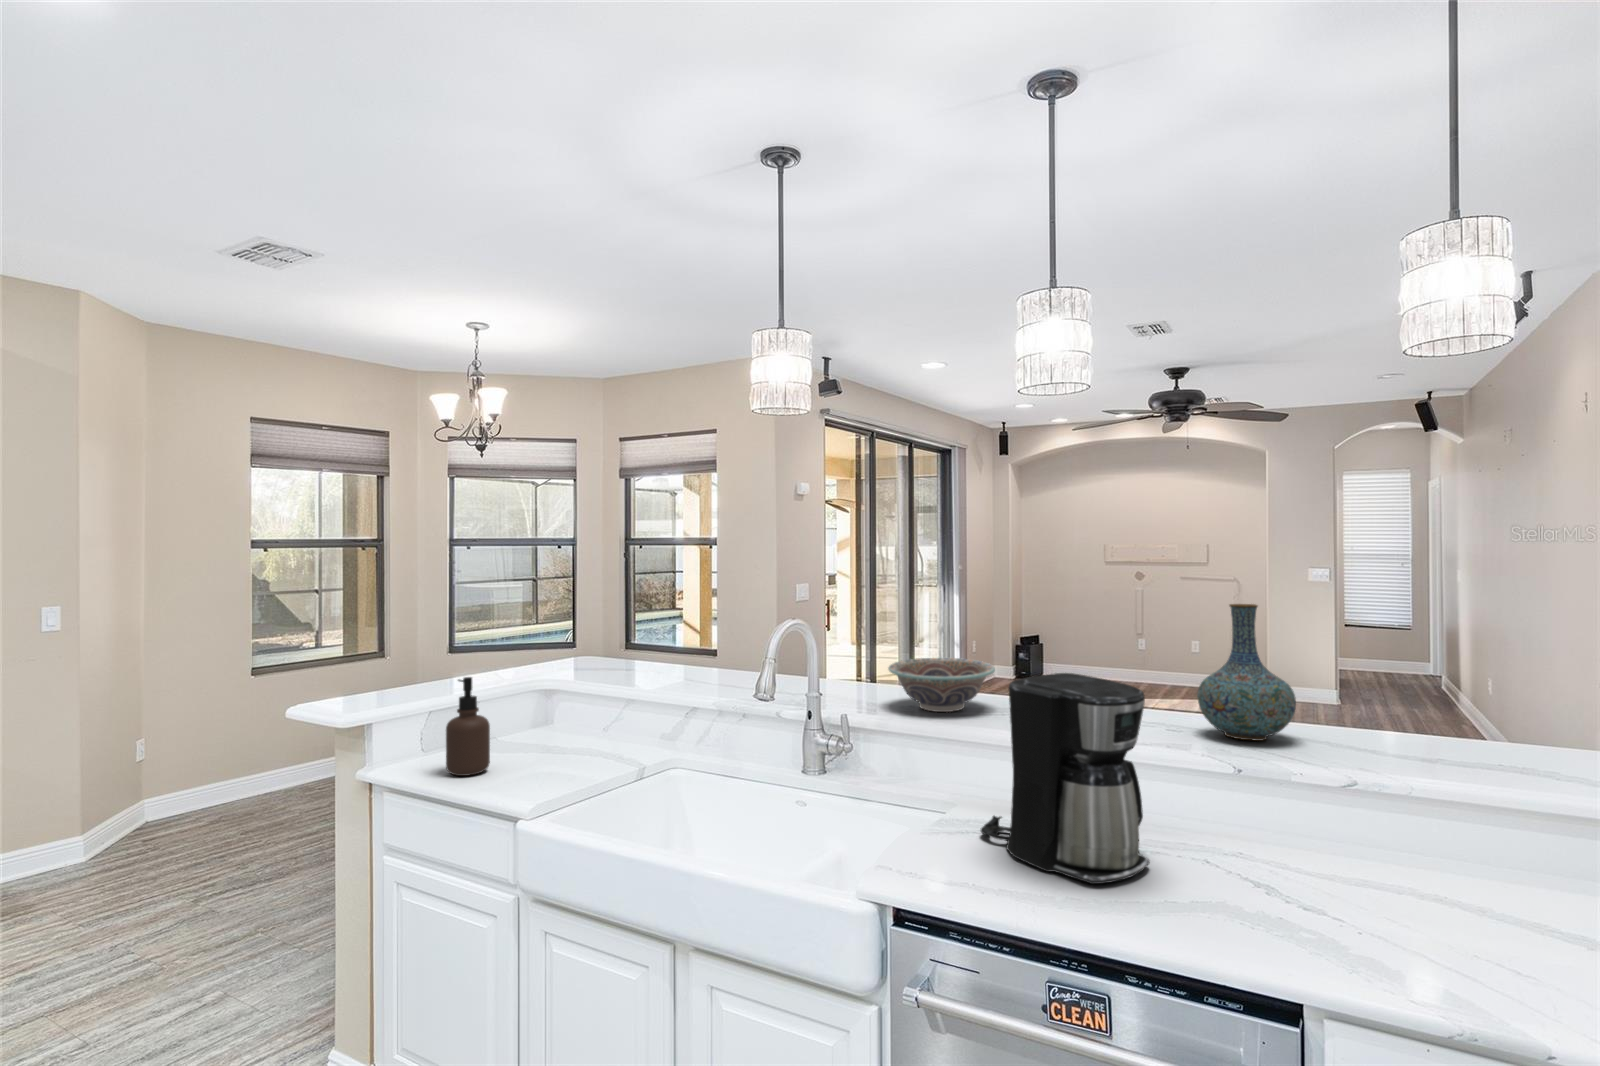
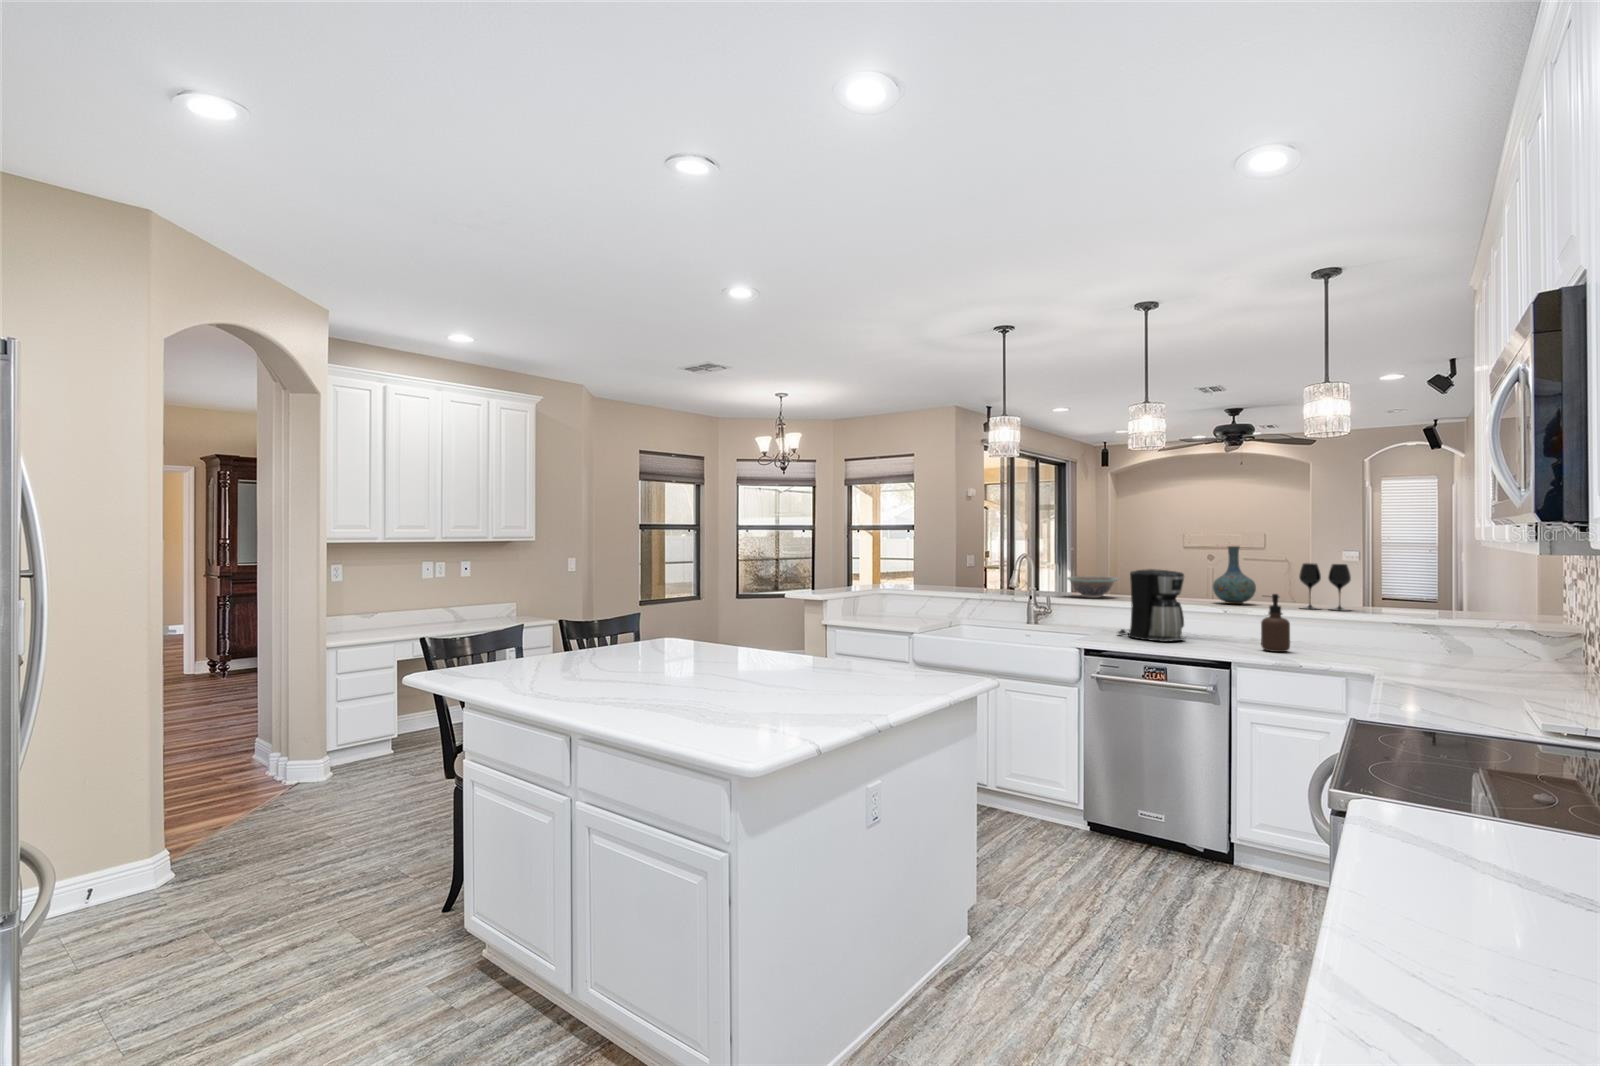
wine glass: none [1404,650,1543,777] -> present [1299,563,1351,611]
soap dispenser: present [446,677,490,776] -> present [1261,594,1290,652]

